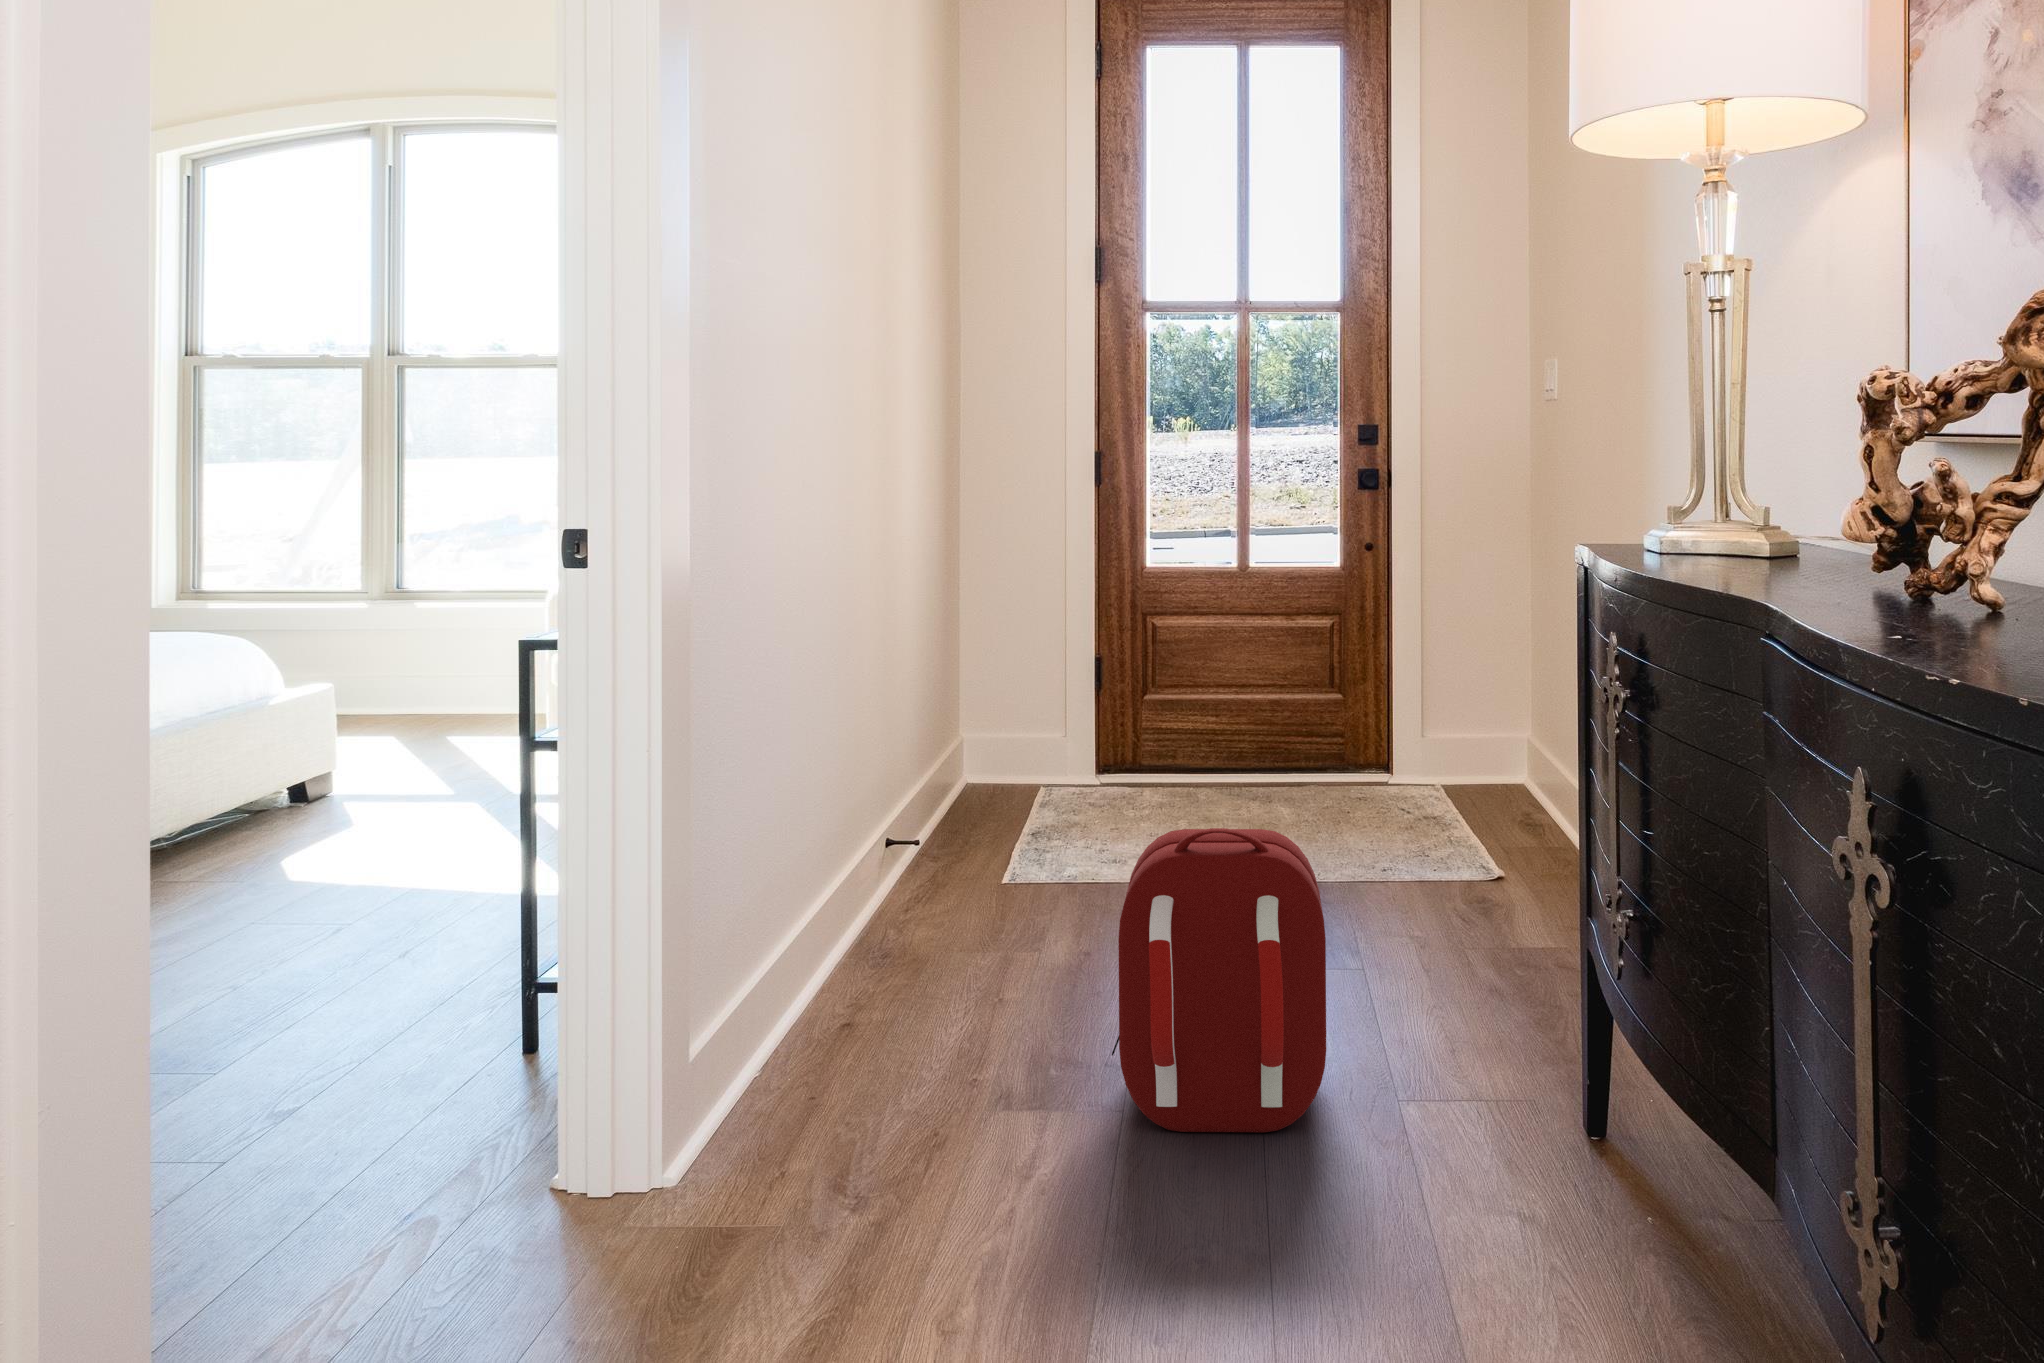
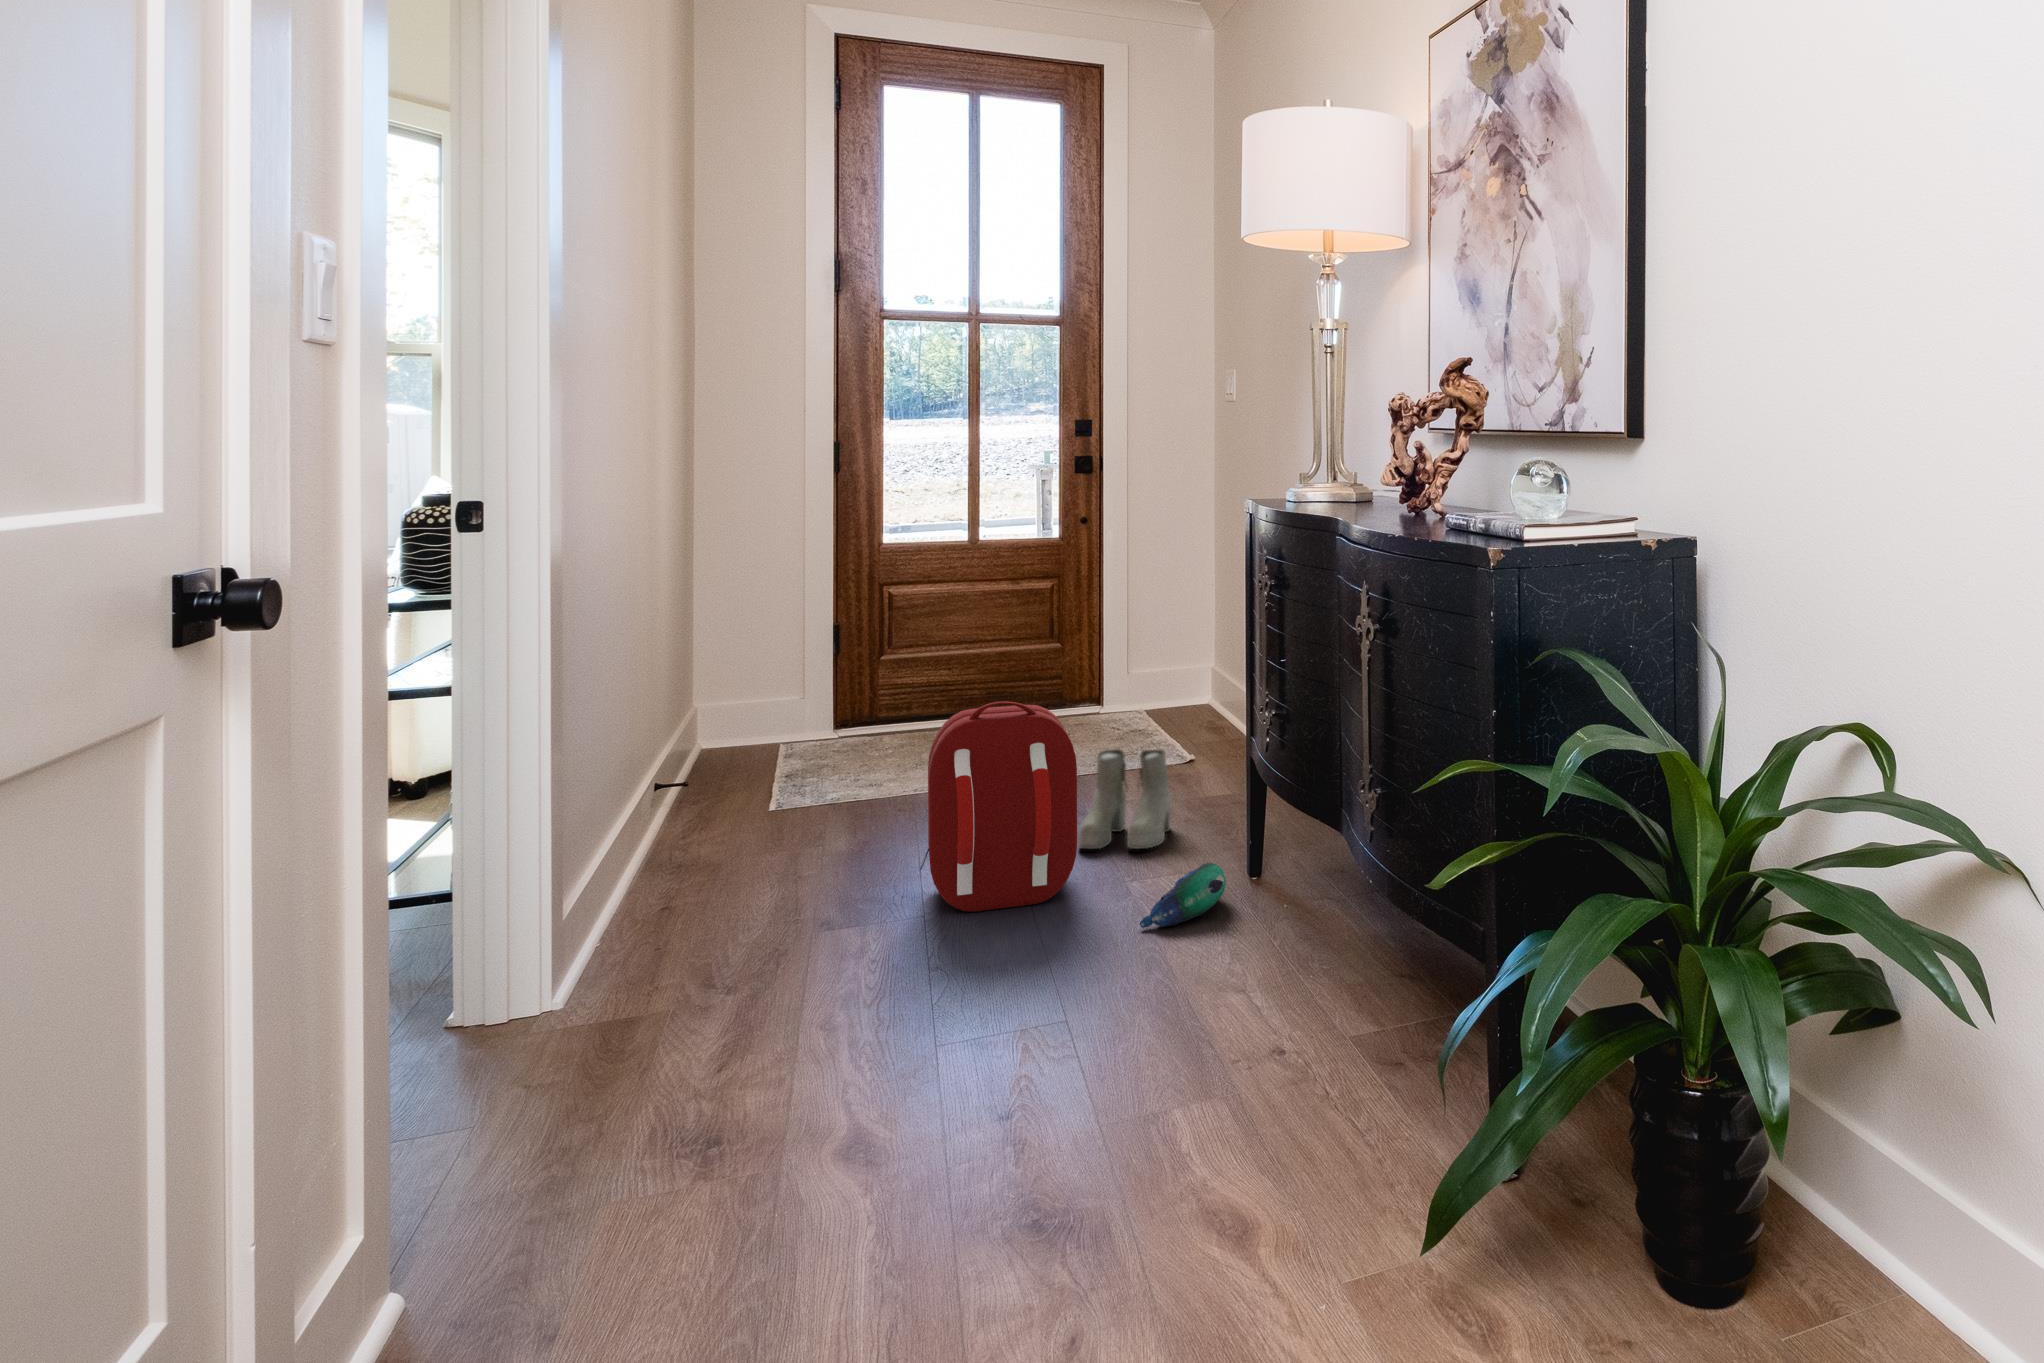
boots: none [1340,880,1473,1042] -> present [1079,749,1172,849]
plush toy: none [1413,1109,1554,1230] -> present [1140,863,1226,928]

